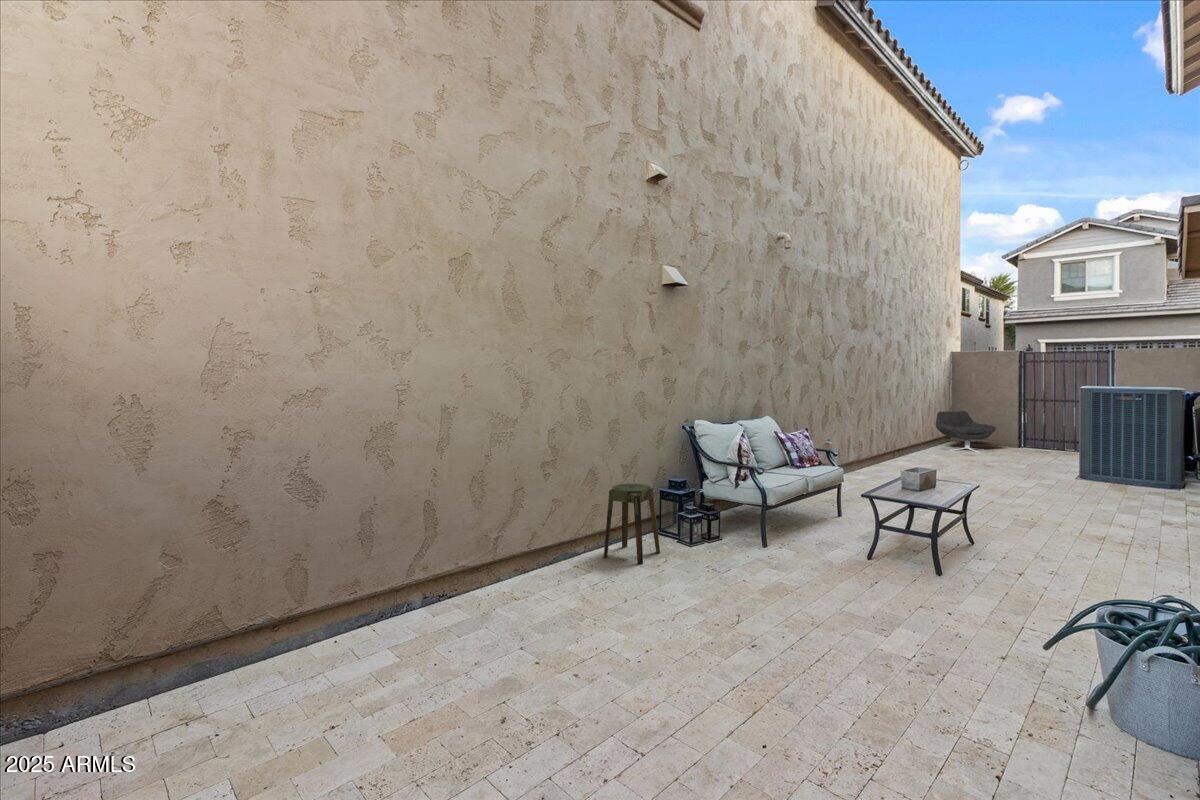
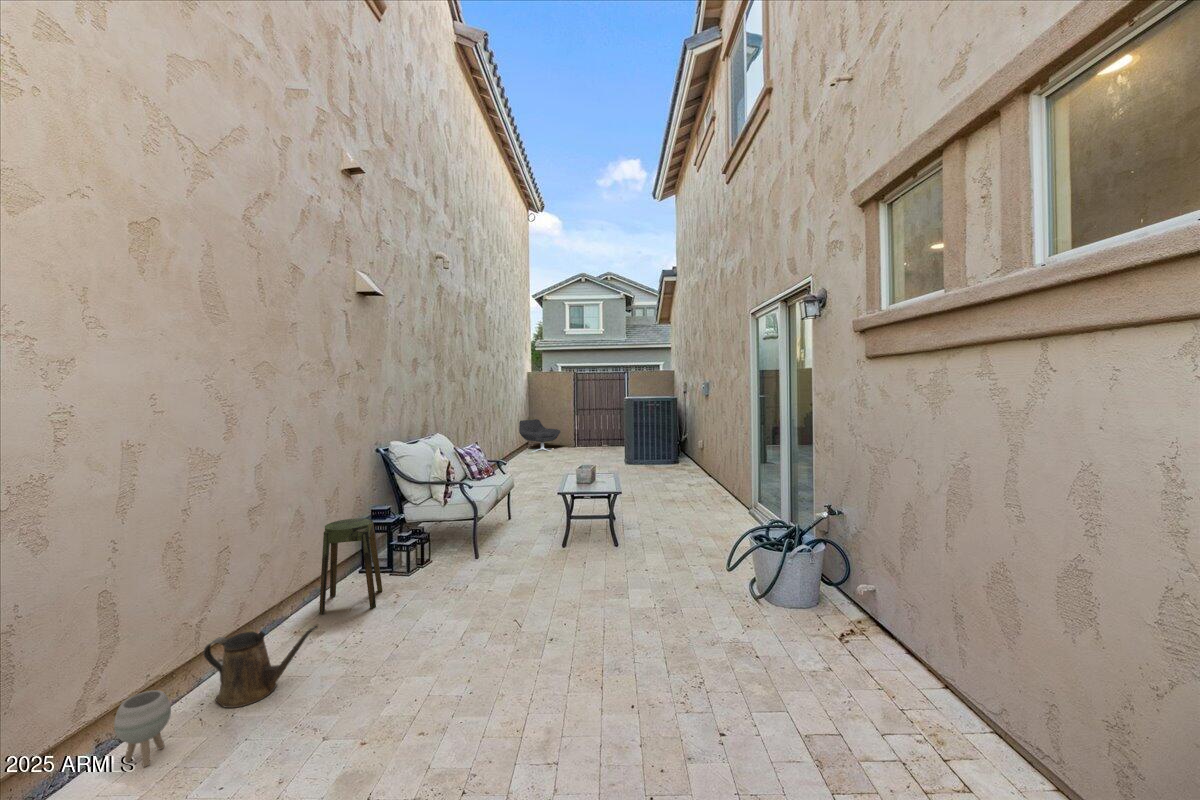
watering can: none [497,549,550,602] -> present [203,626,318,708]
planter: none [429,568,458,615] -> present [114,690,171,767]

